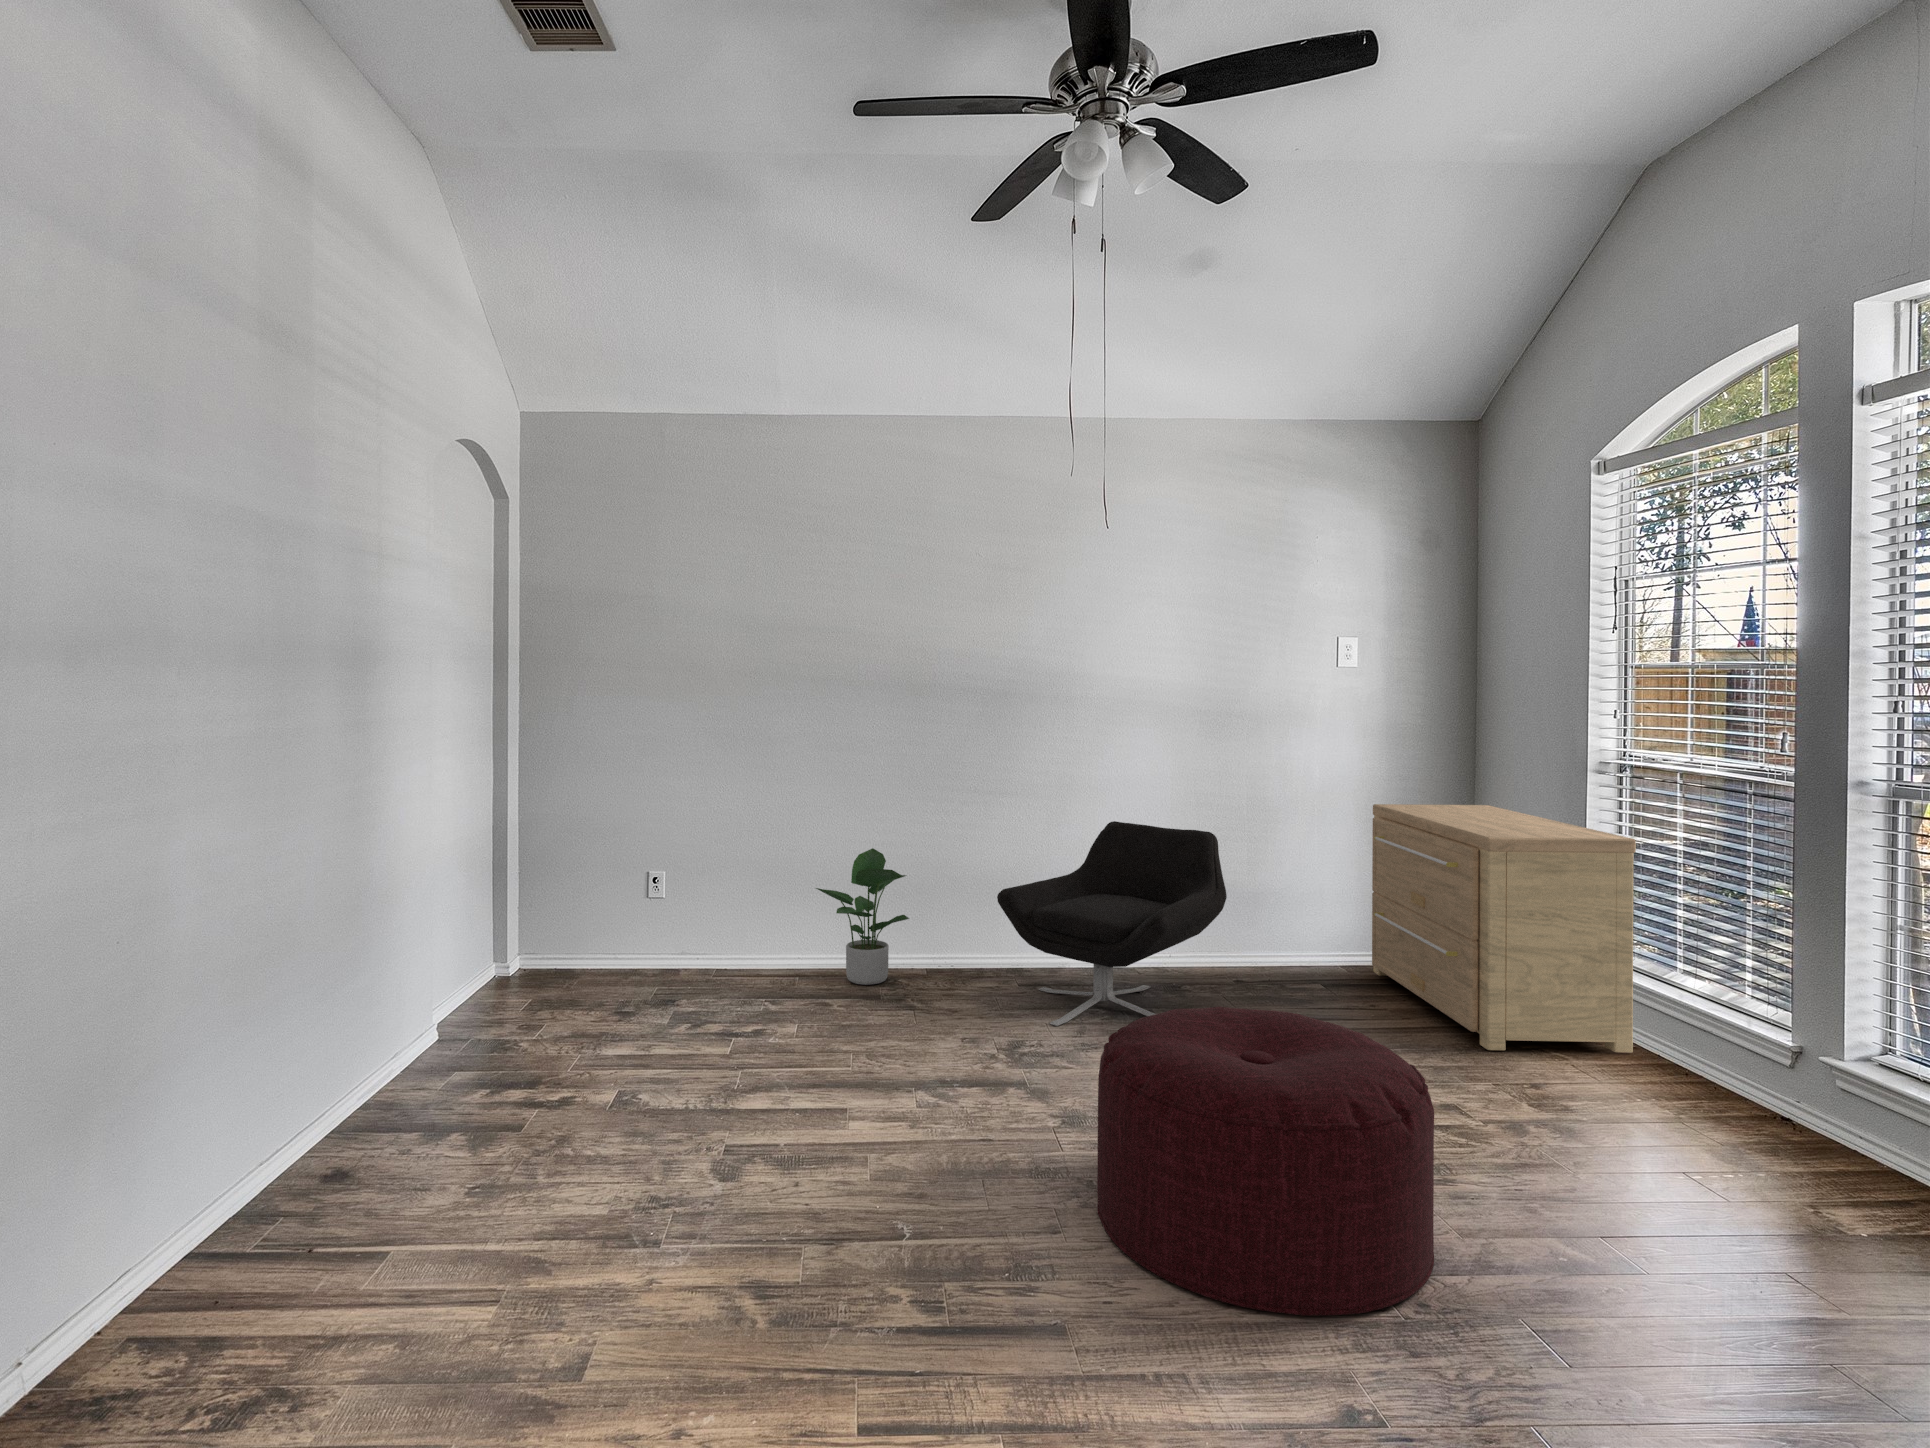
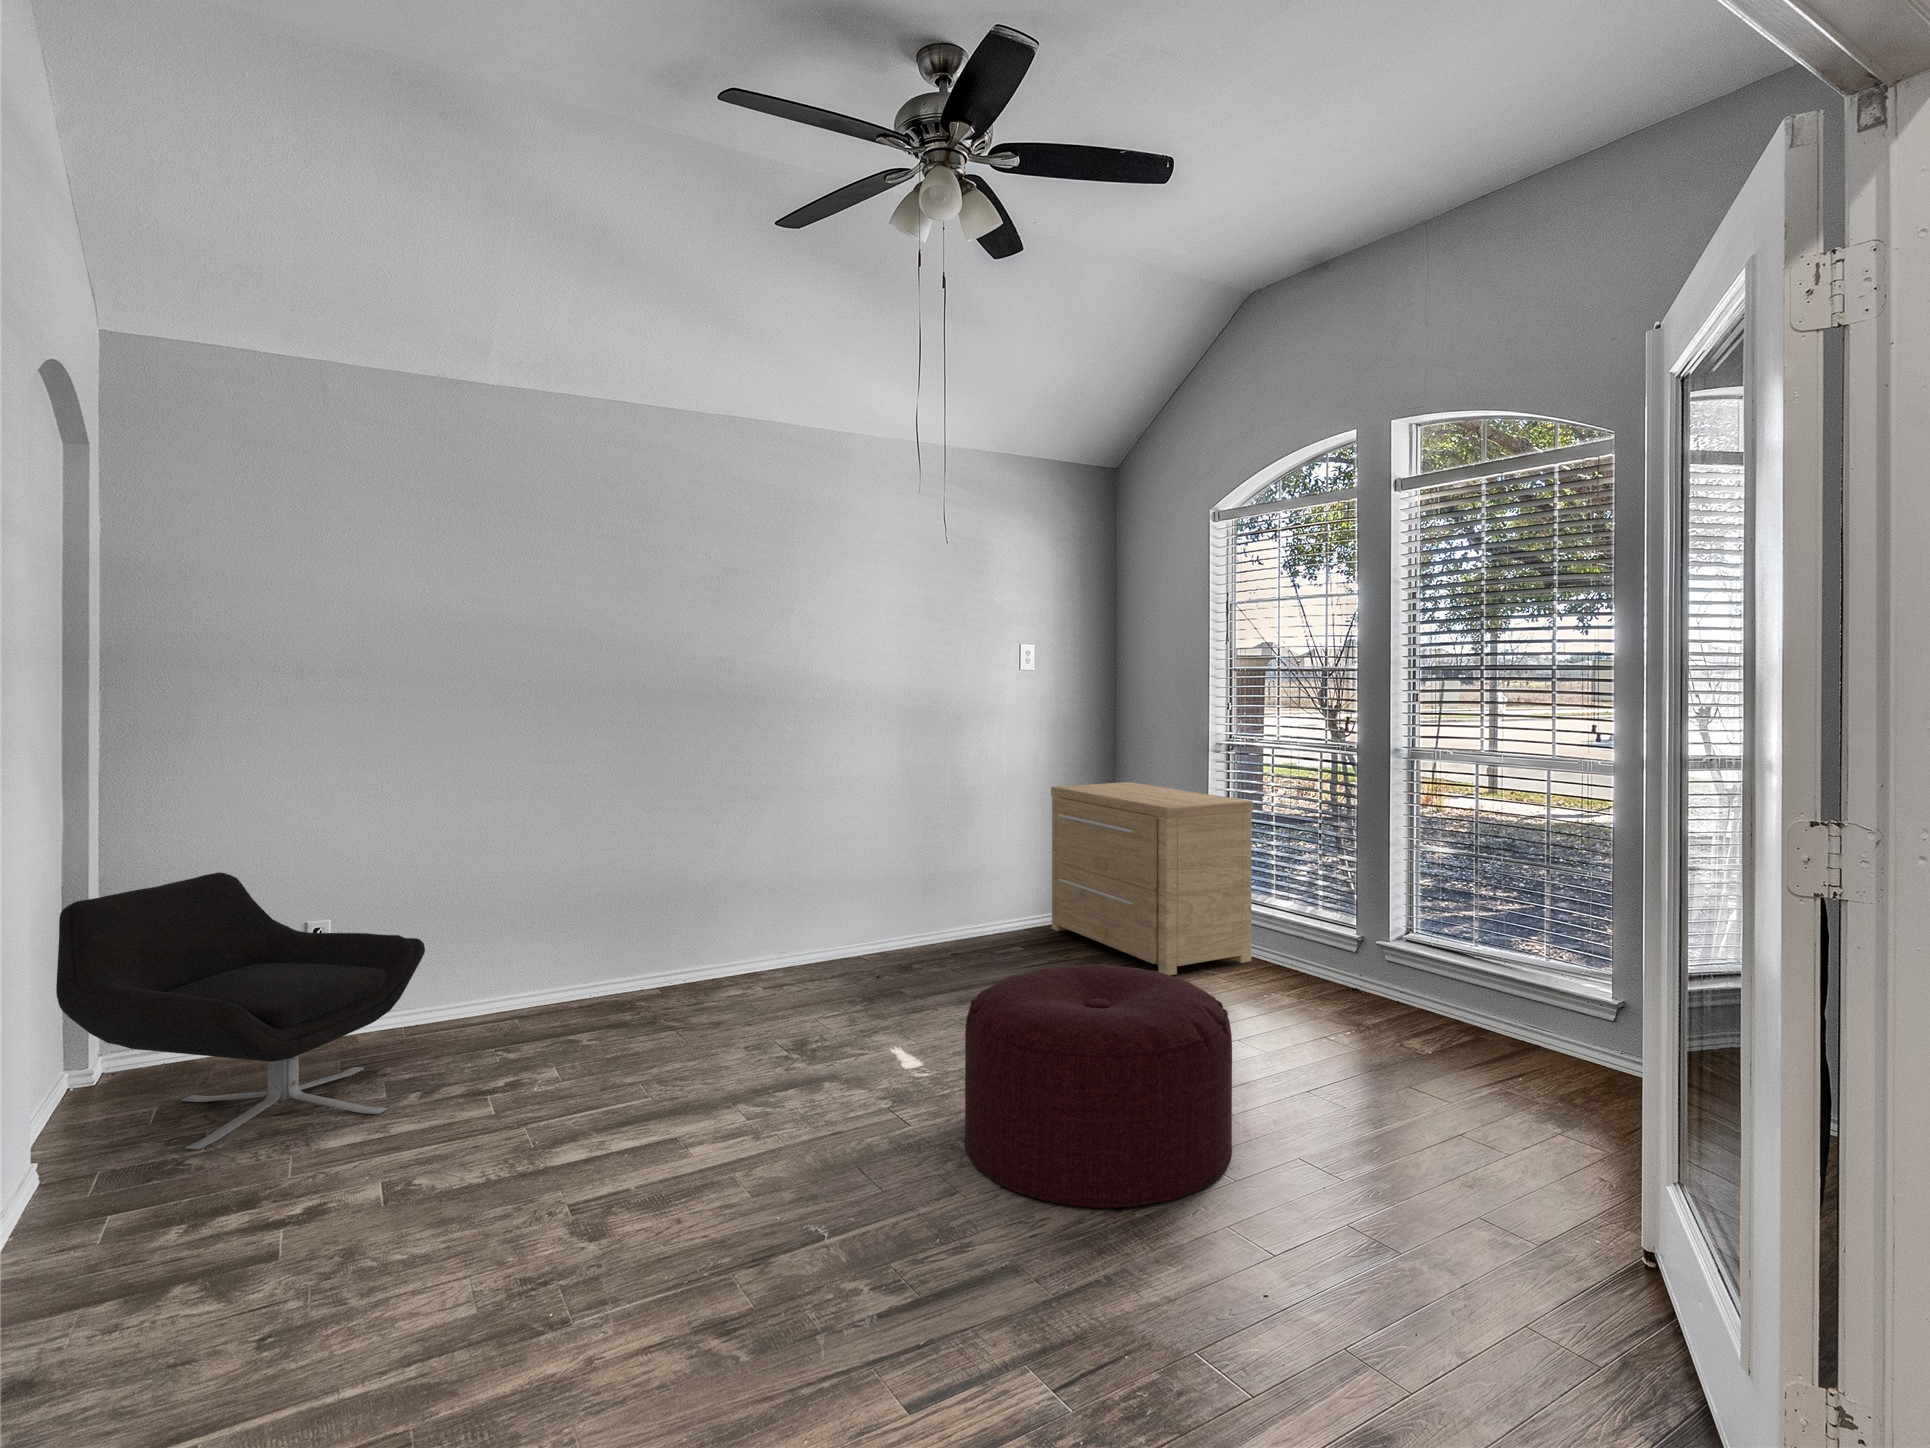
lounge chair: present [997,821,1227,1026] -> present [56,872,425,1150]
potted plant: present [816,848,909,985] -> none [539,866,652,1014]

